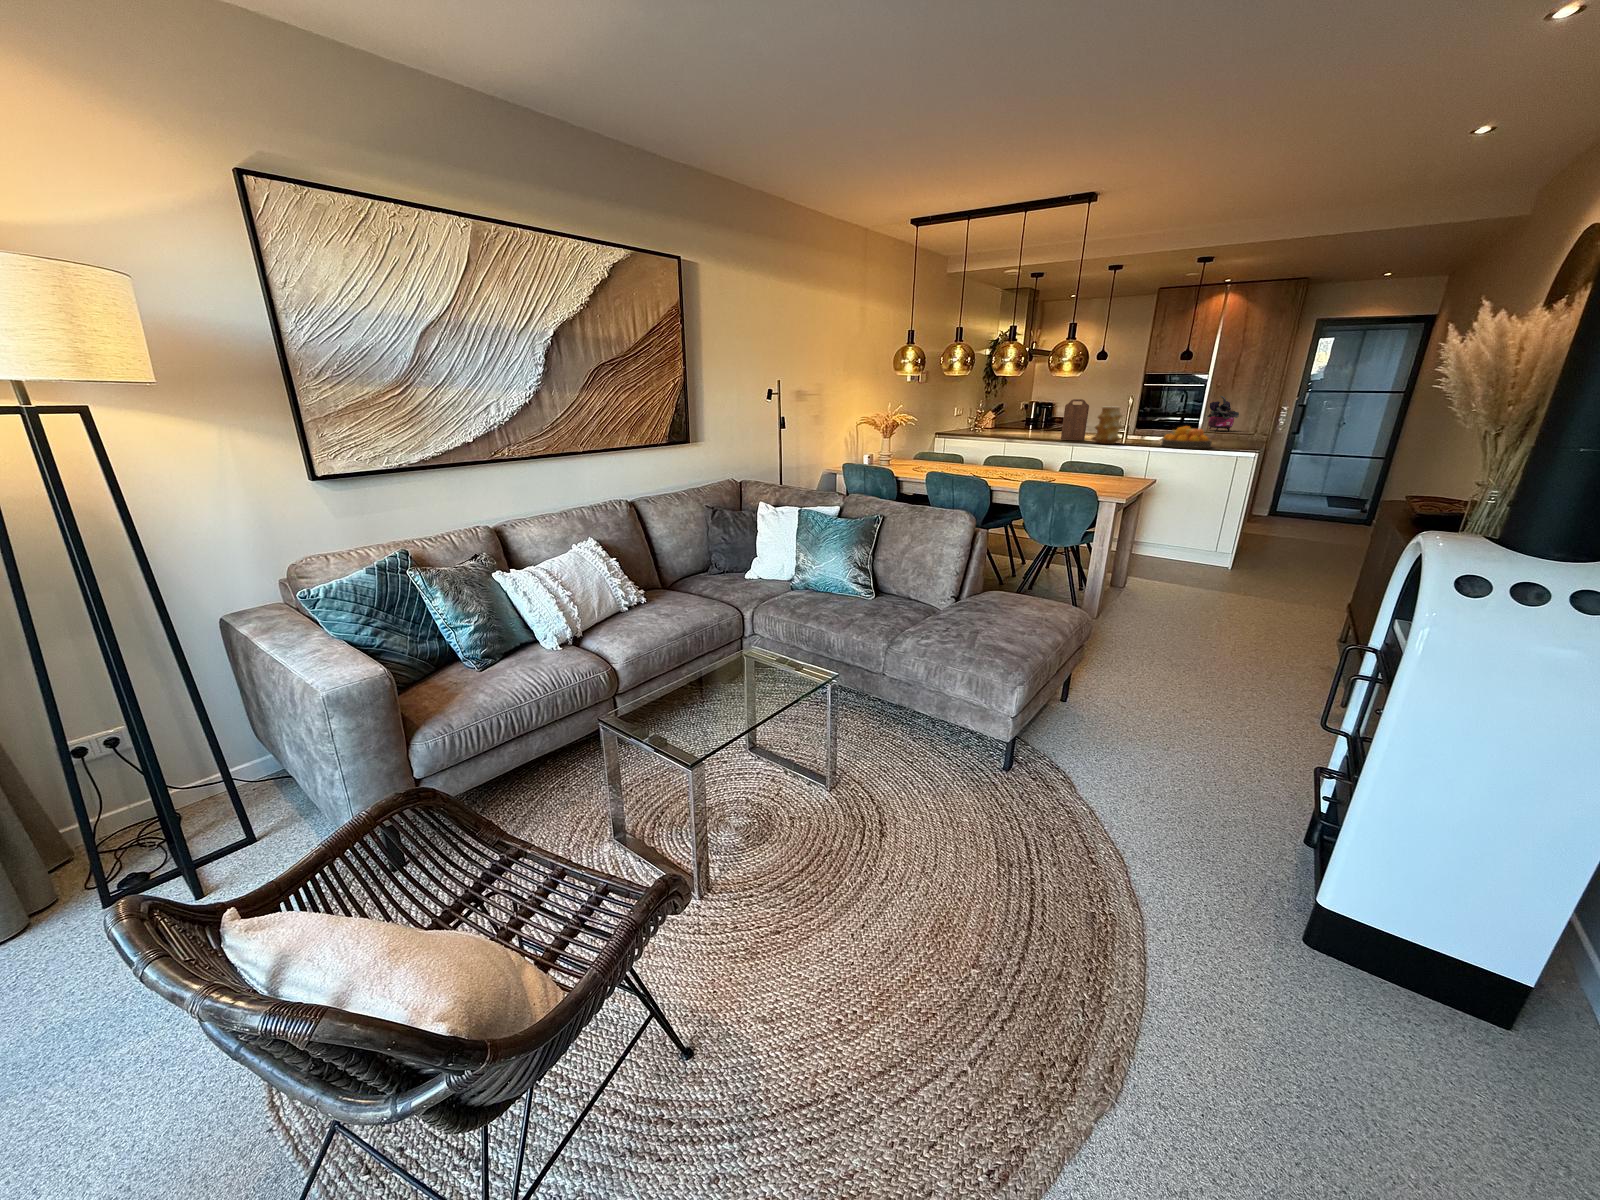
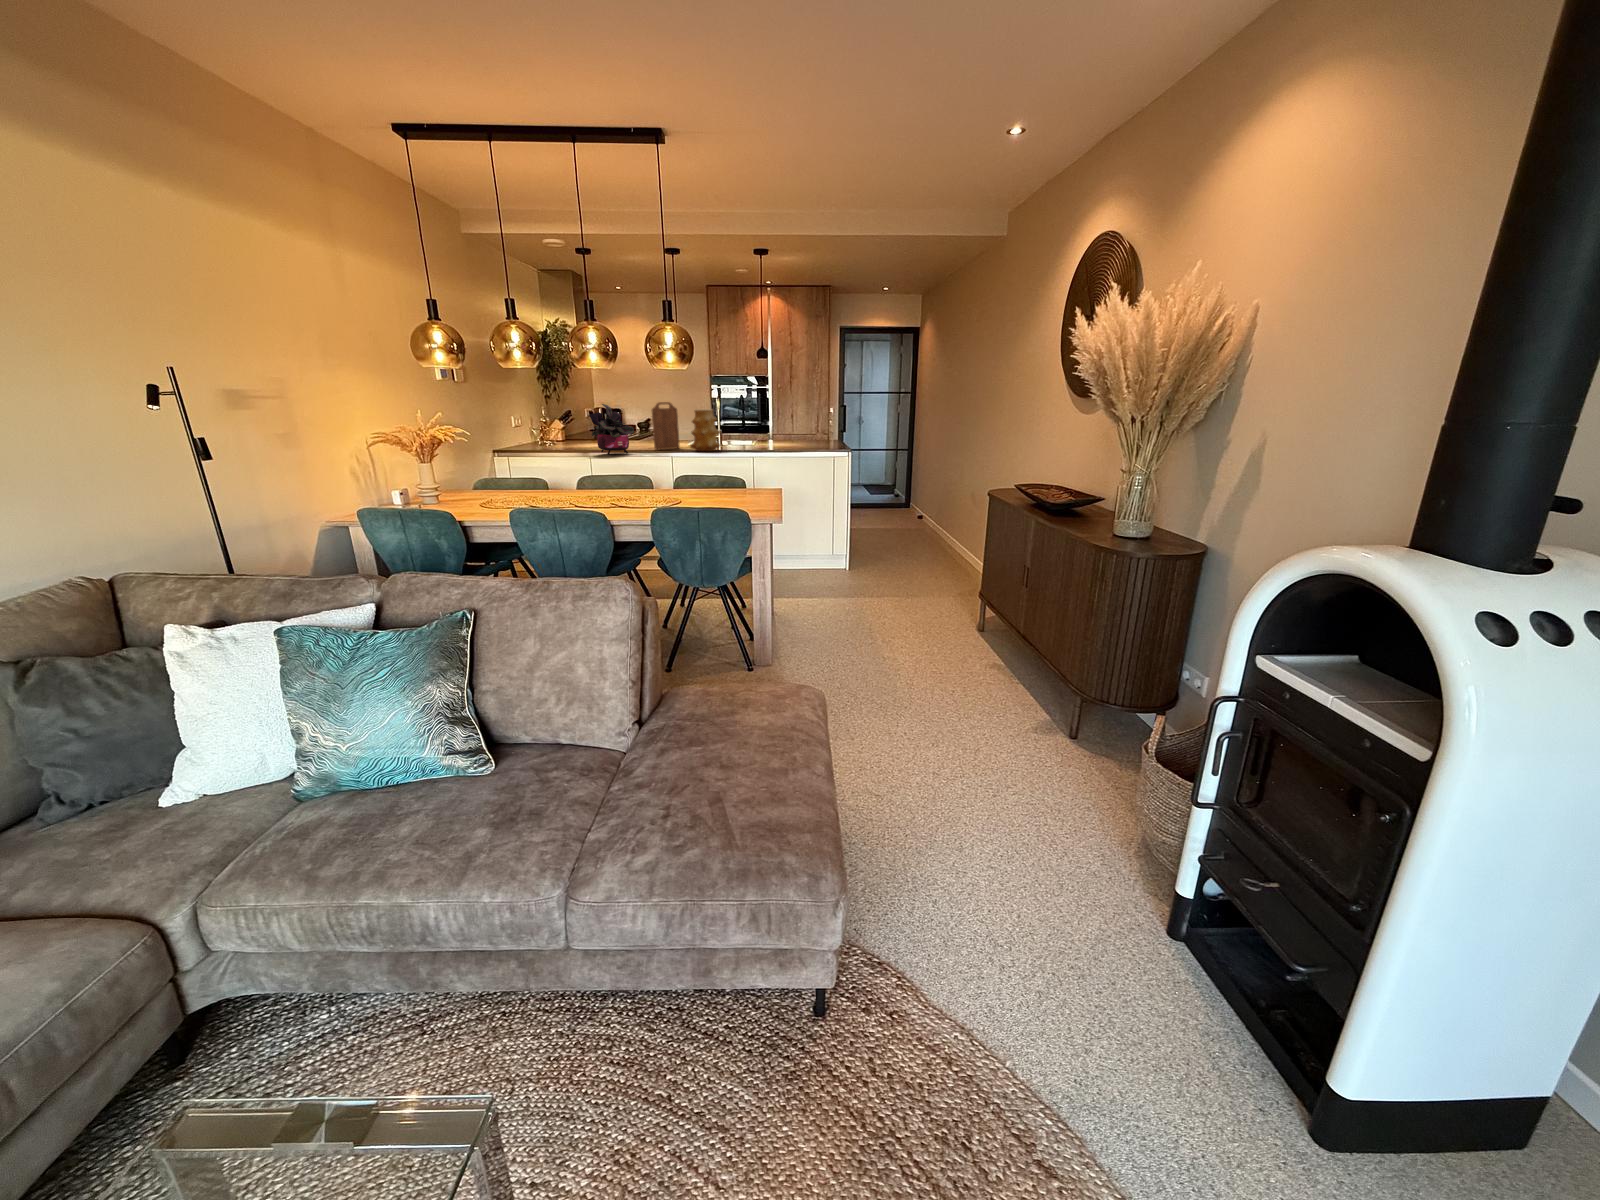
potted plant: present [1207,396,1239,431] -> present [590,404,634,454]
fruit bowl: present [1161,426,1212,448] -> none [762,427,807,451]

